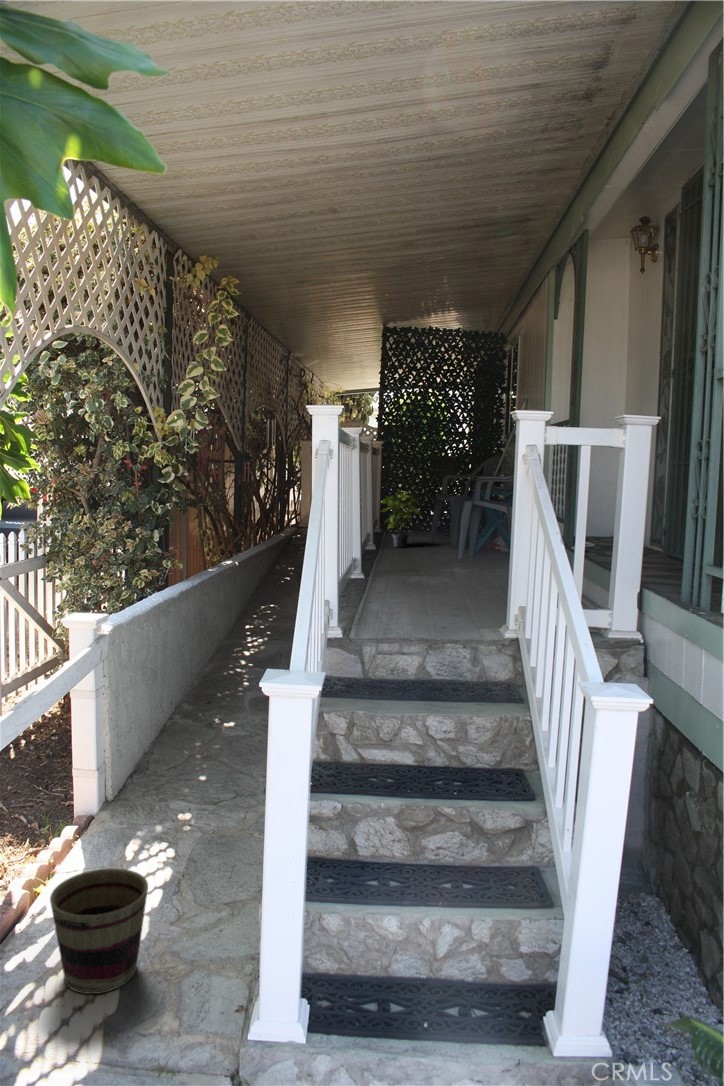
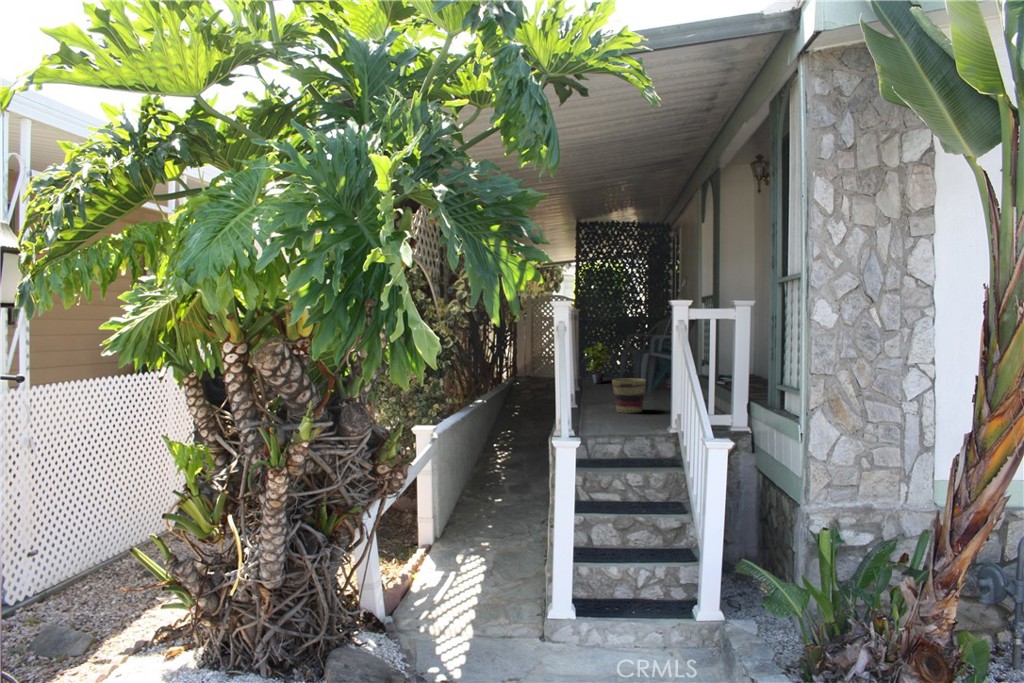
basket: present [50,868,148,994] -> present [612,379,646,413]

